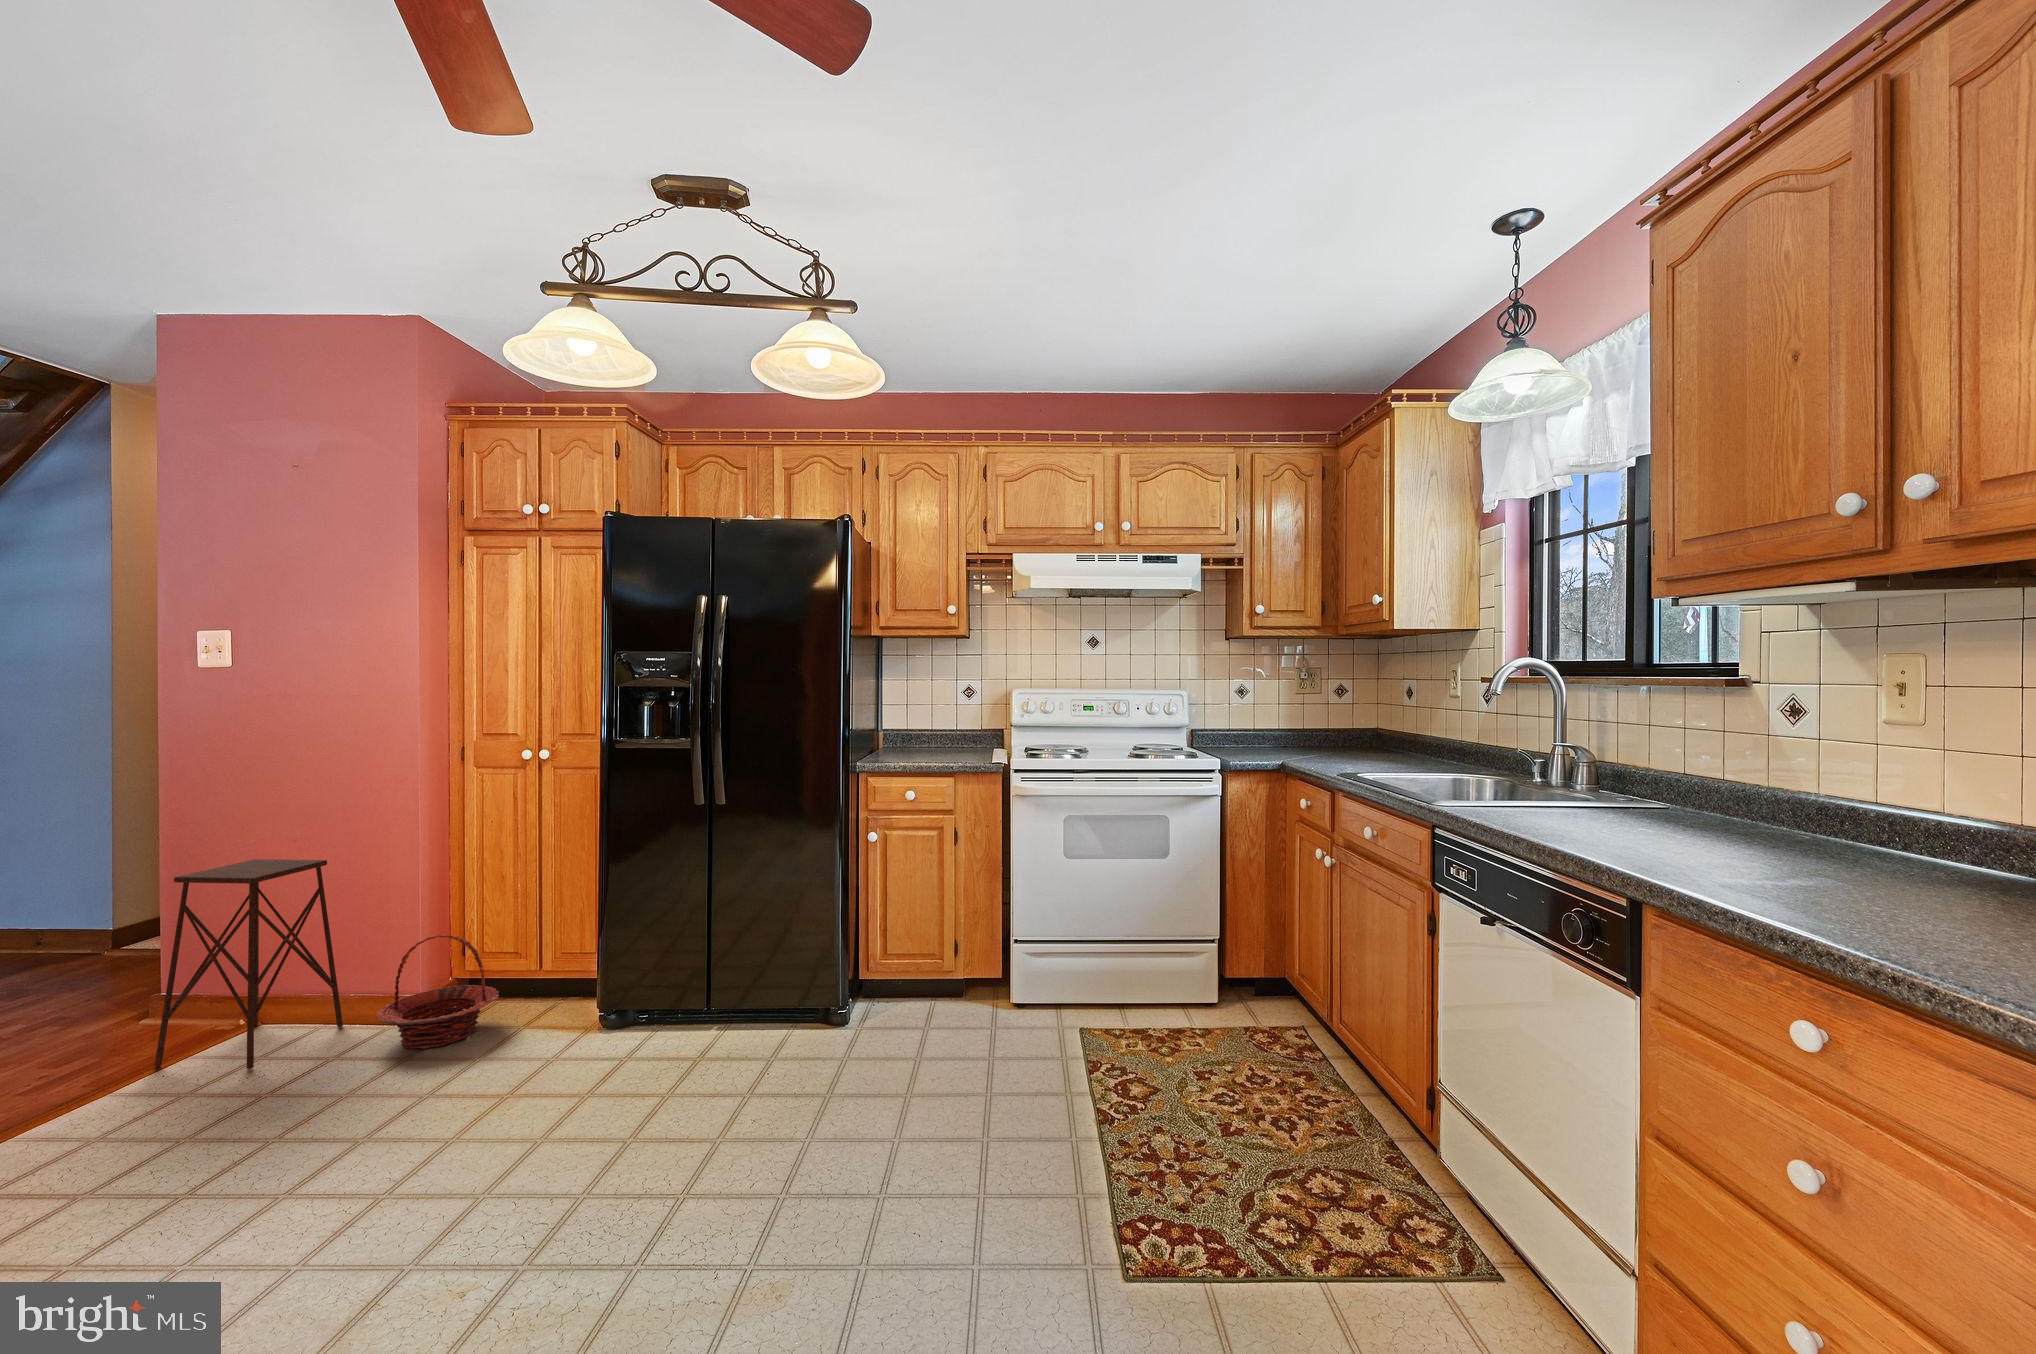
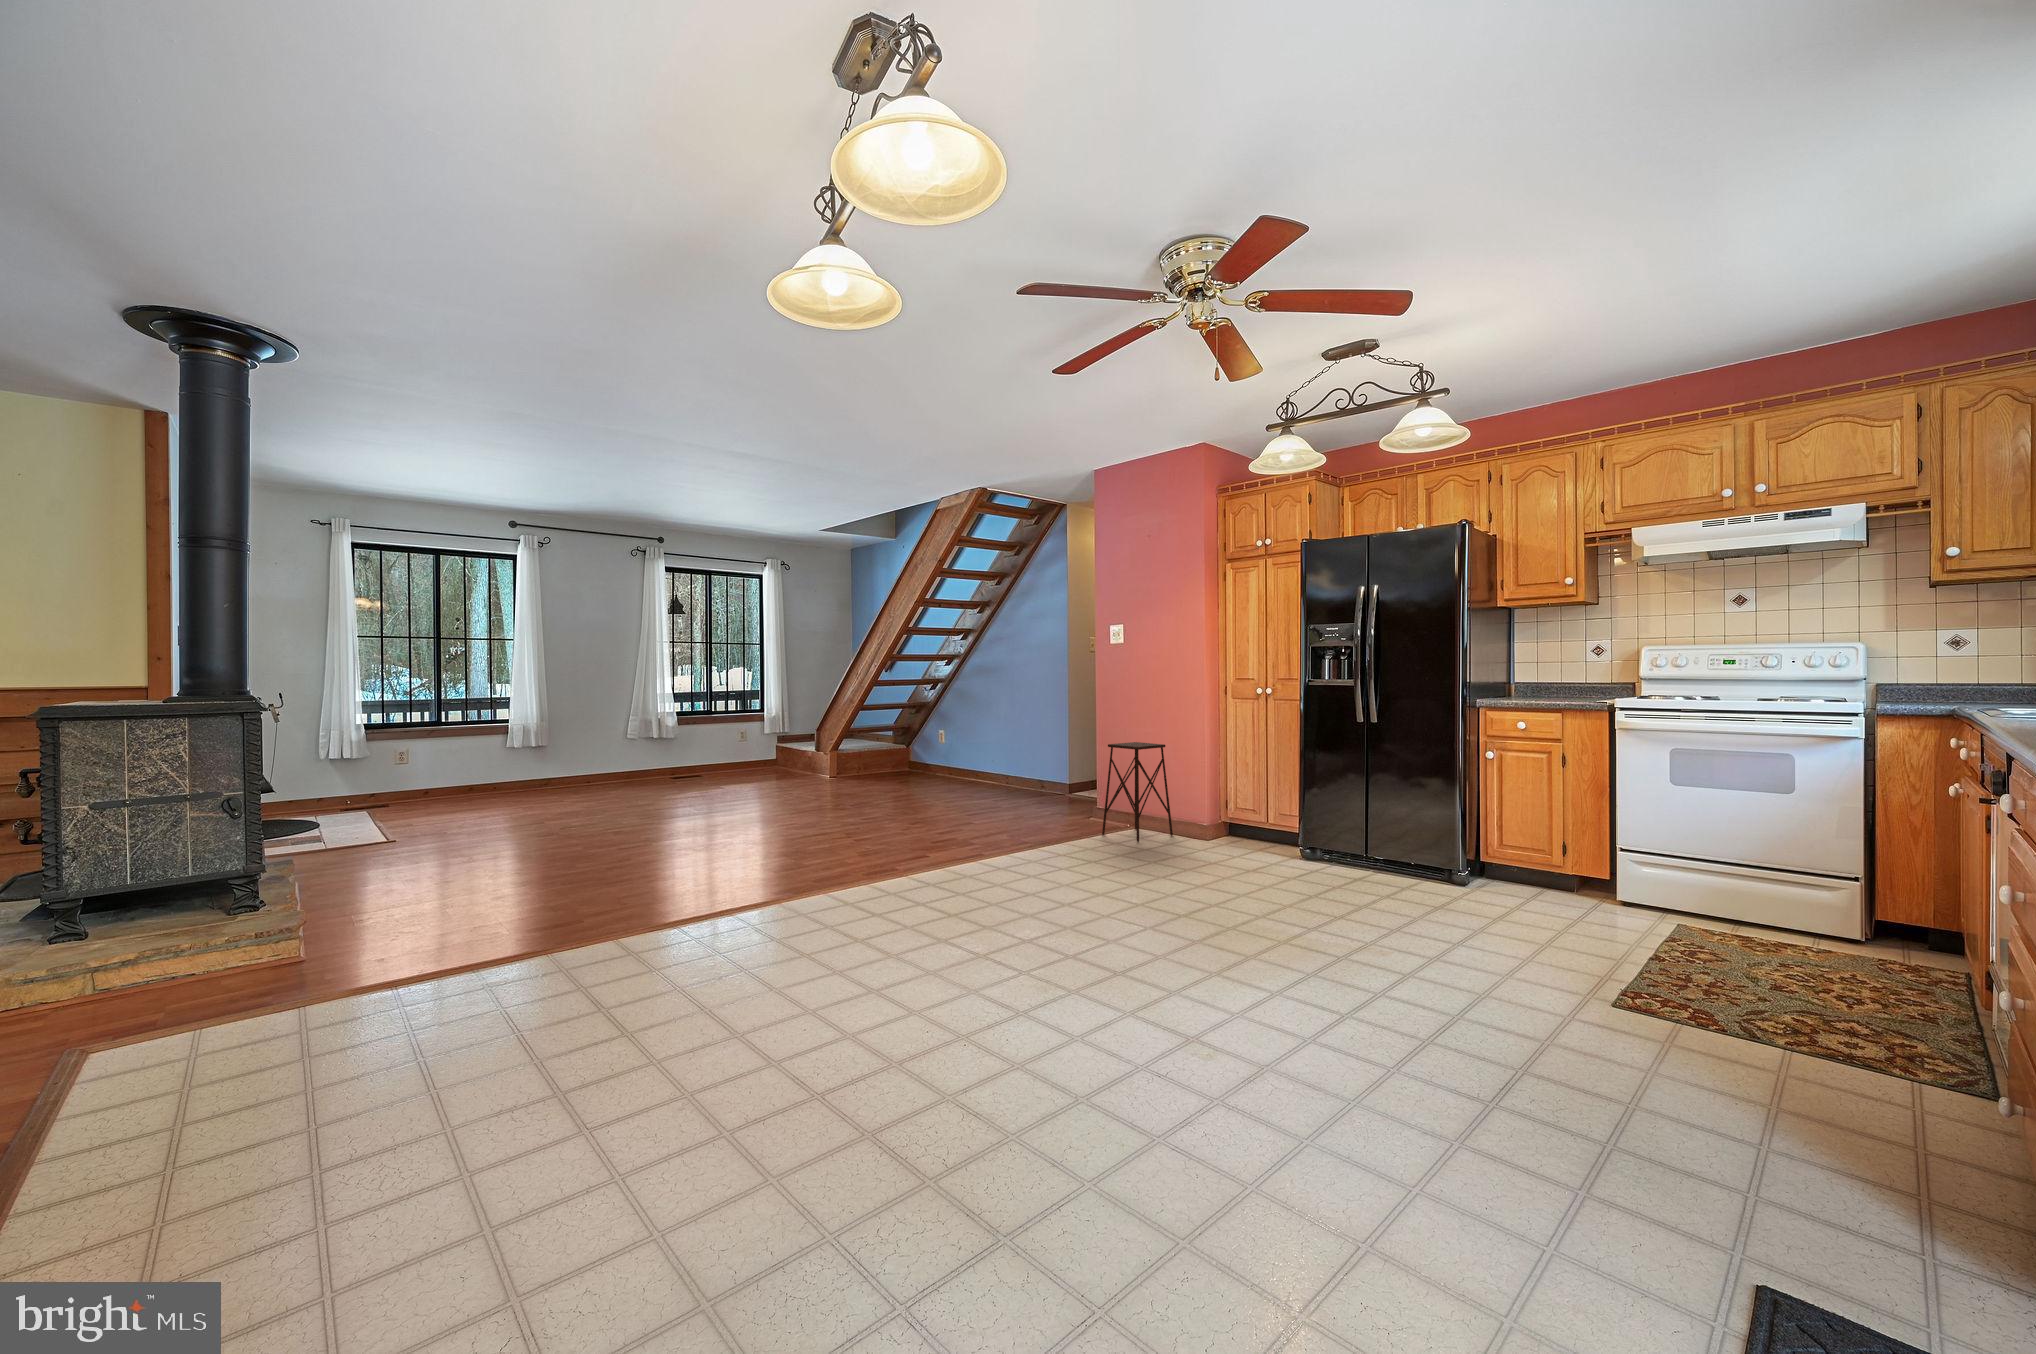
basket: present [376,935,499,1049] -> none [1189,790,1247,850]

